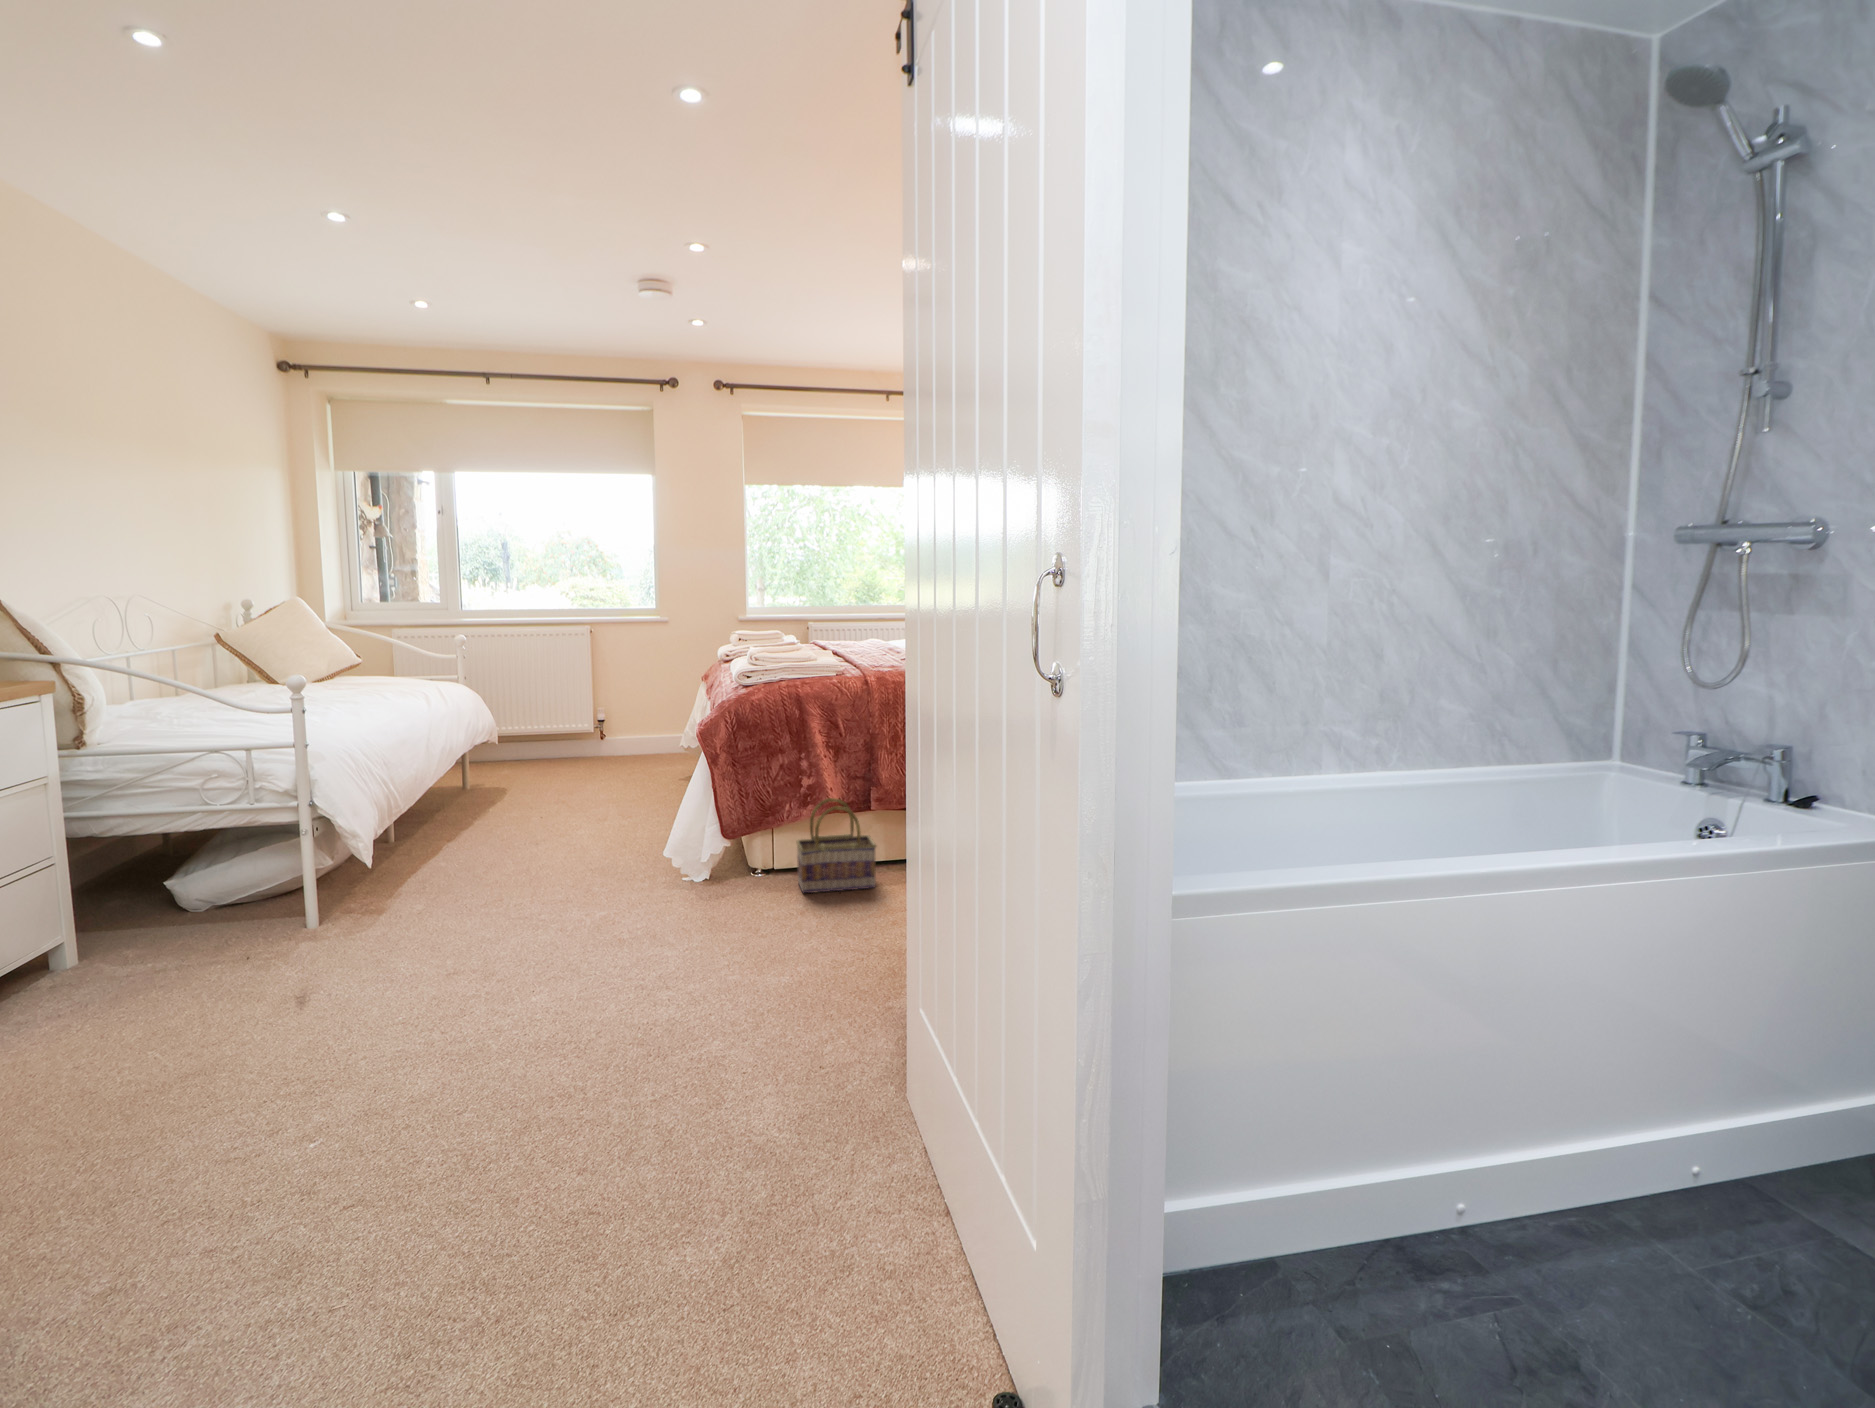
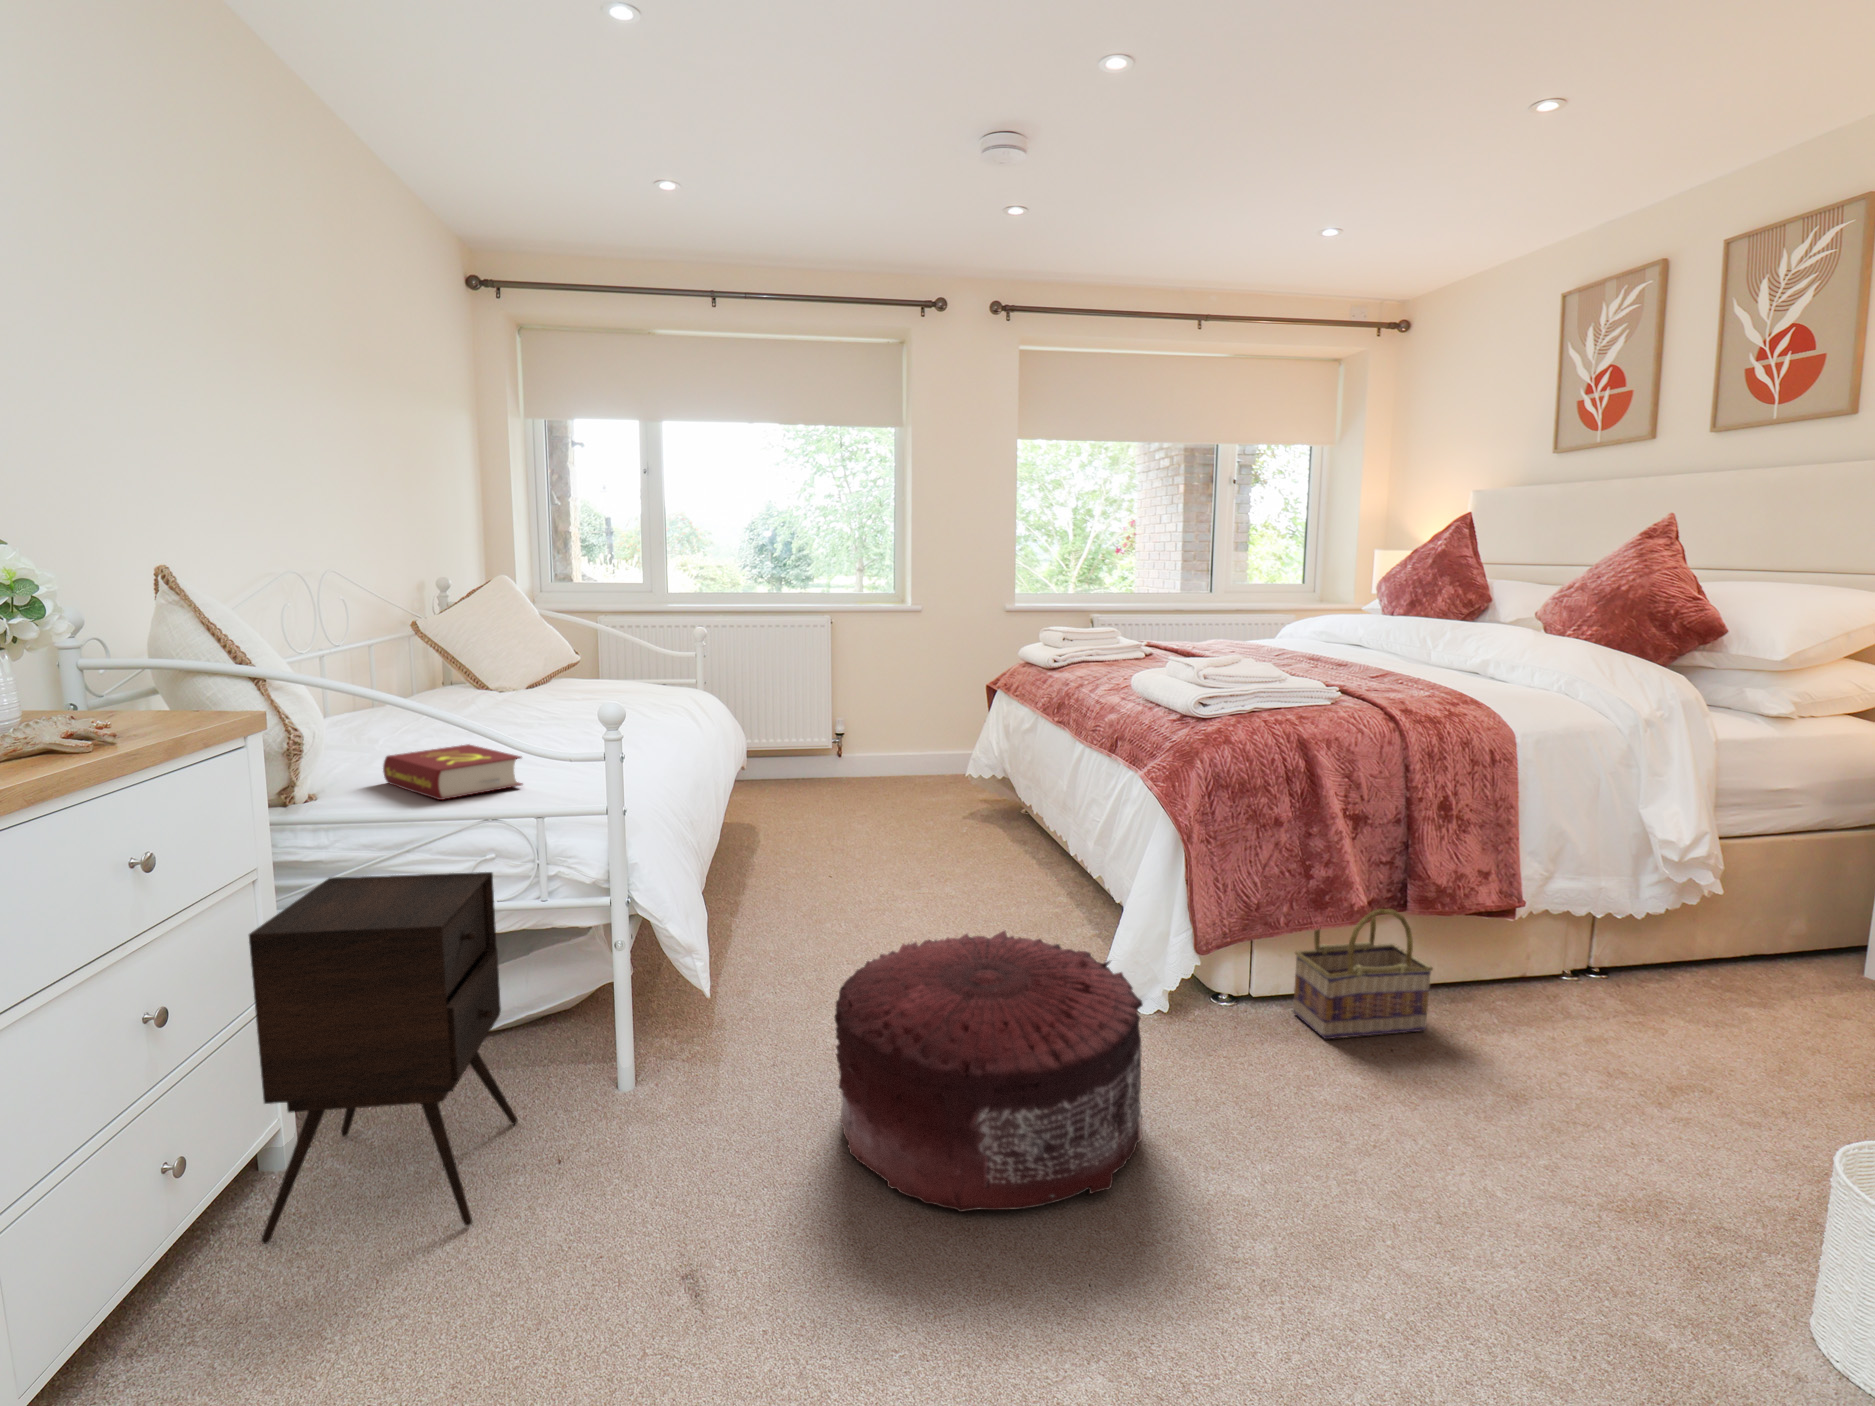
book: none [150,710,248,741] -> present [383,744,522,800]
side table: none [35,779,231,992] -> present [249,872,518,1244]
pouf: none [426,823,642,967] -> present [835,930,1143,1212]

